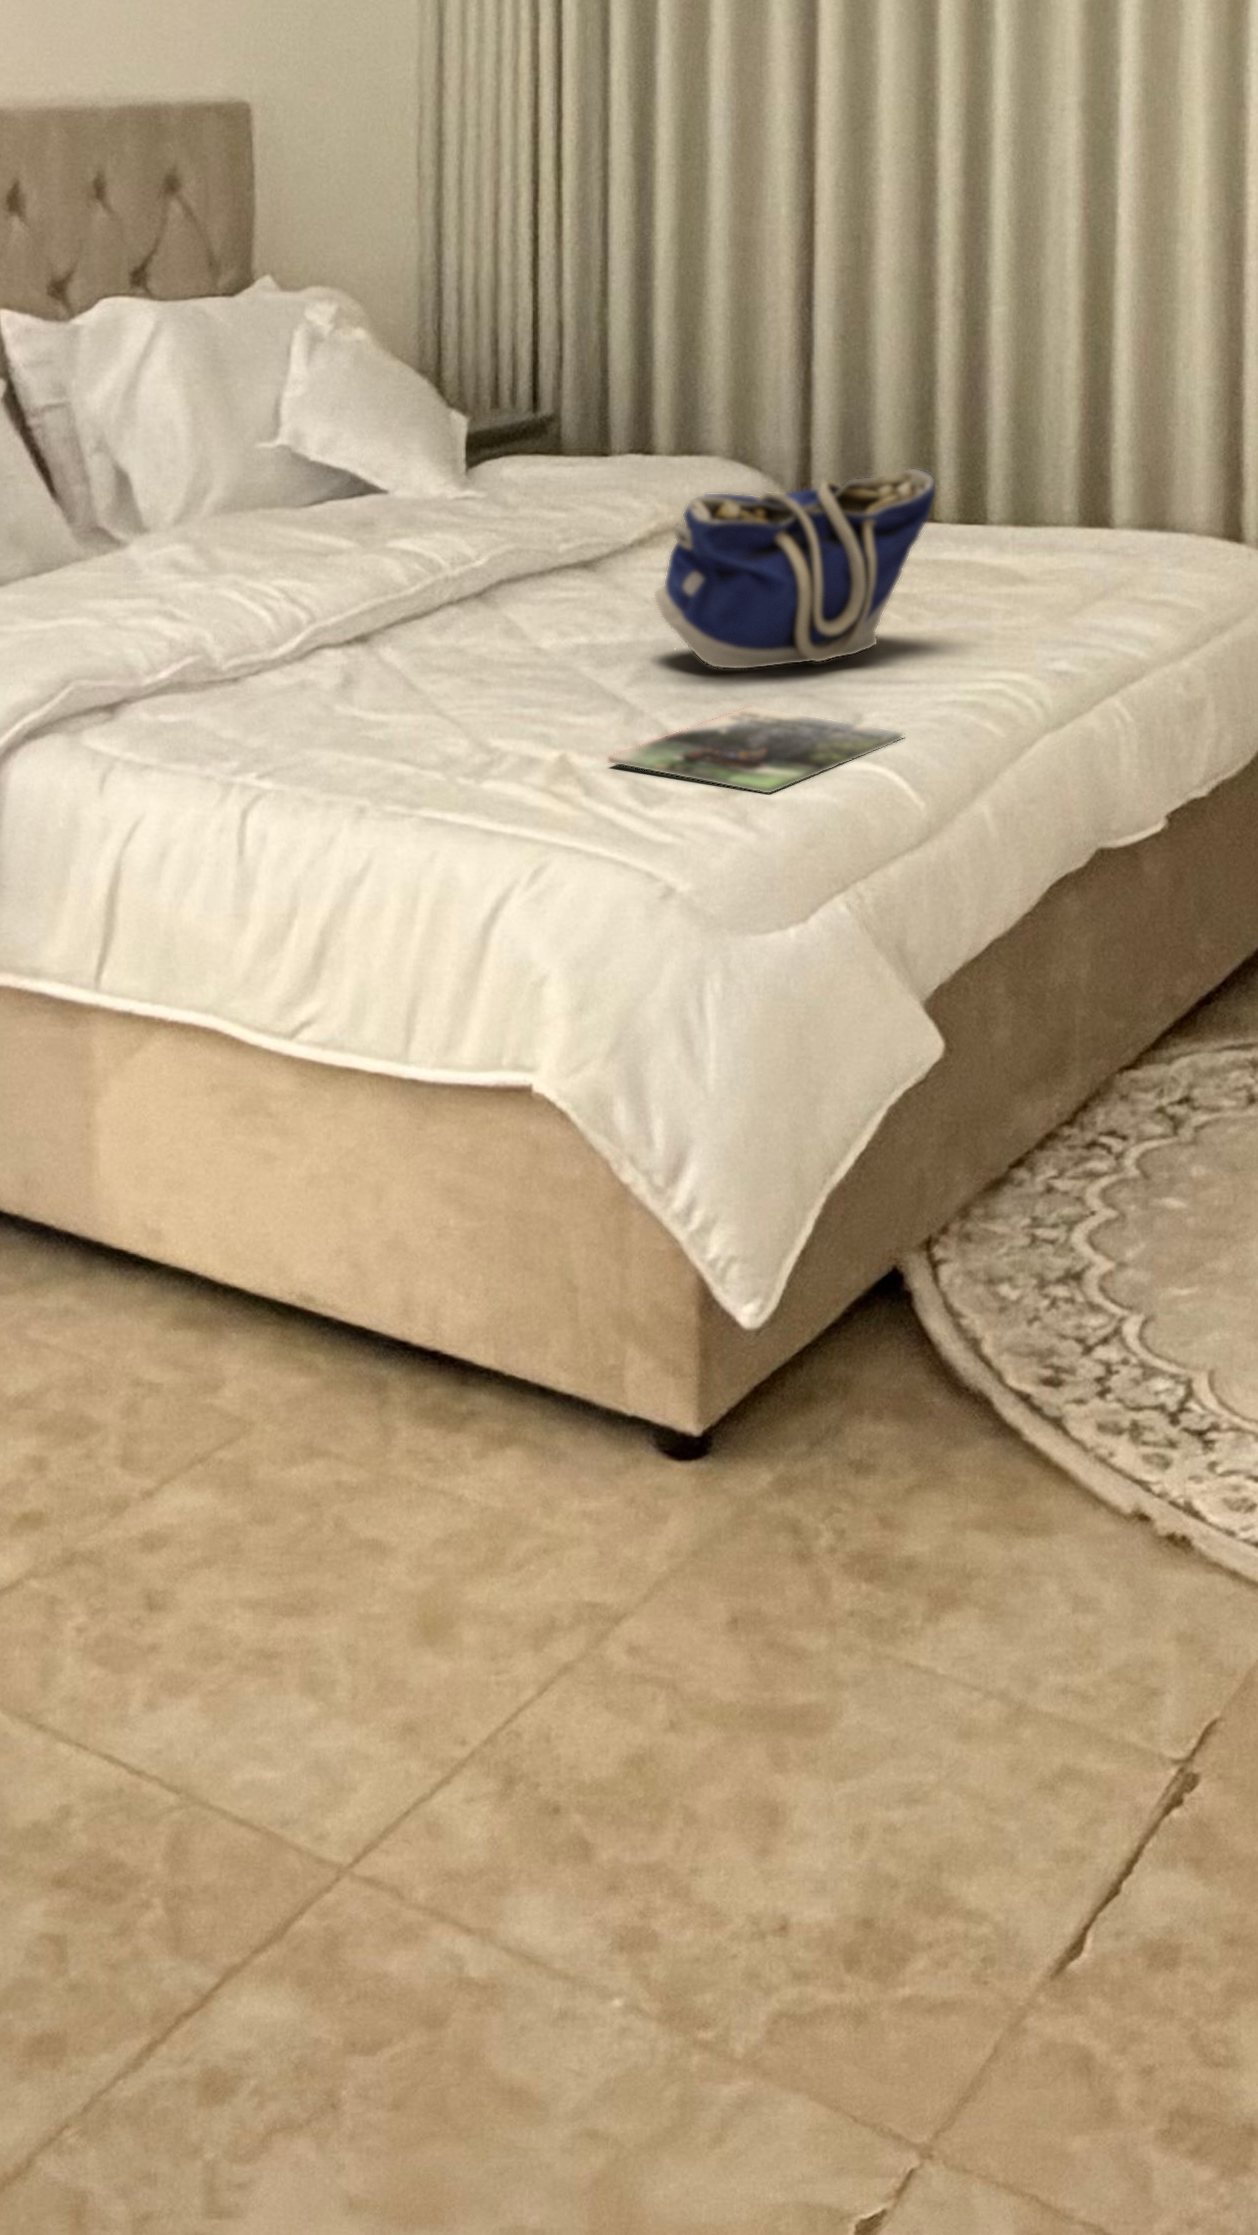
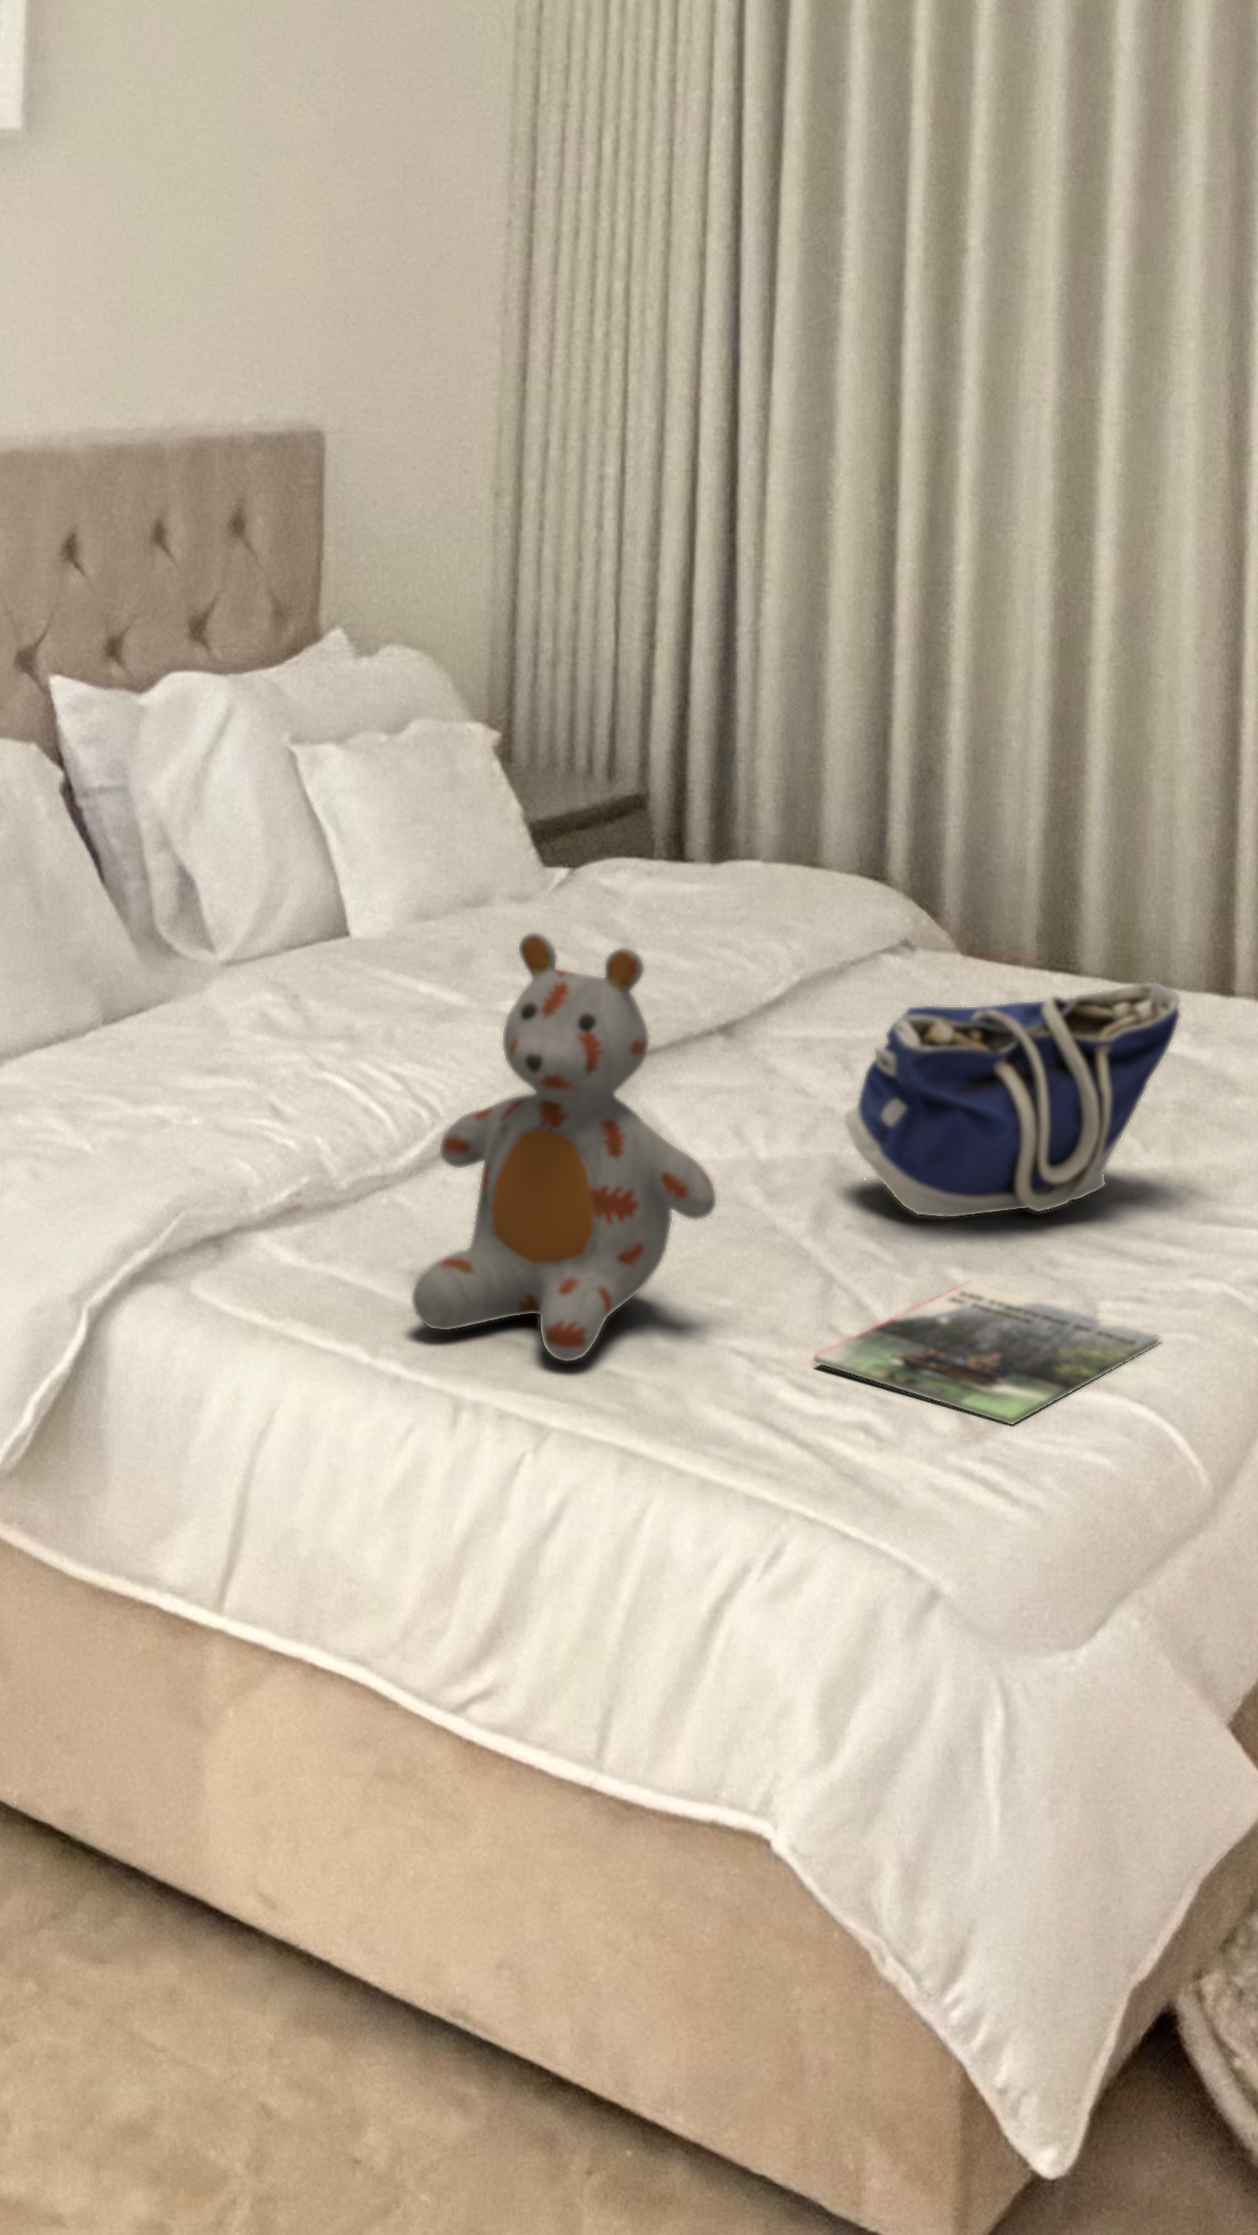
stuffed bear: none [267,423,527,772] -> present [412,933,716,1361]

